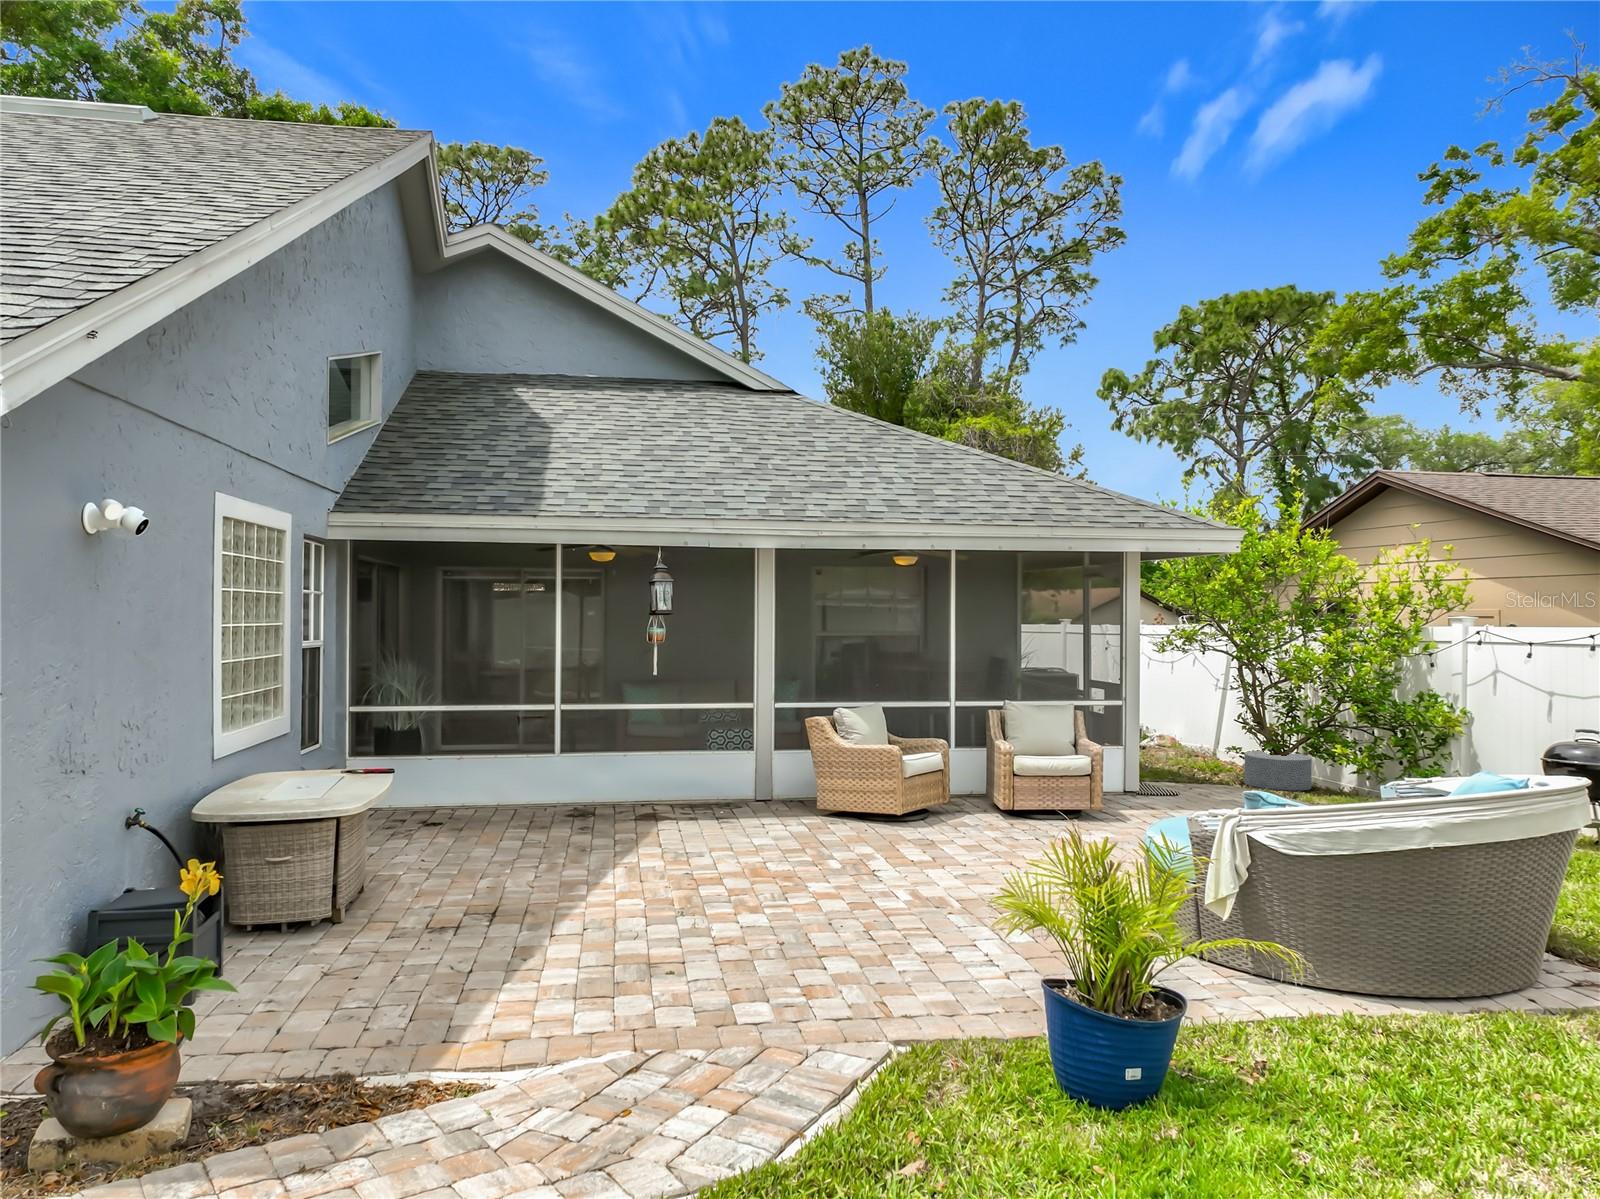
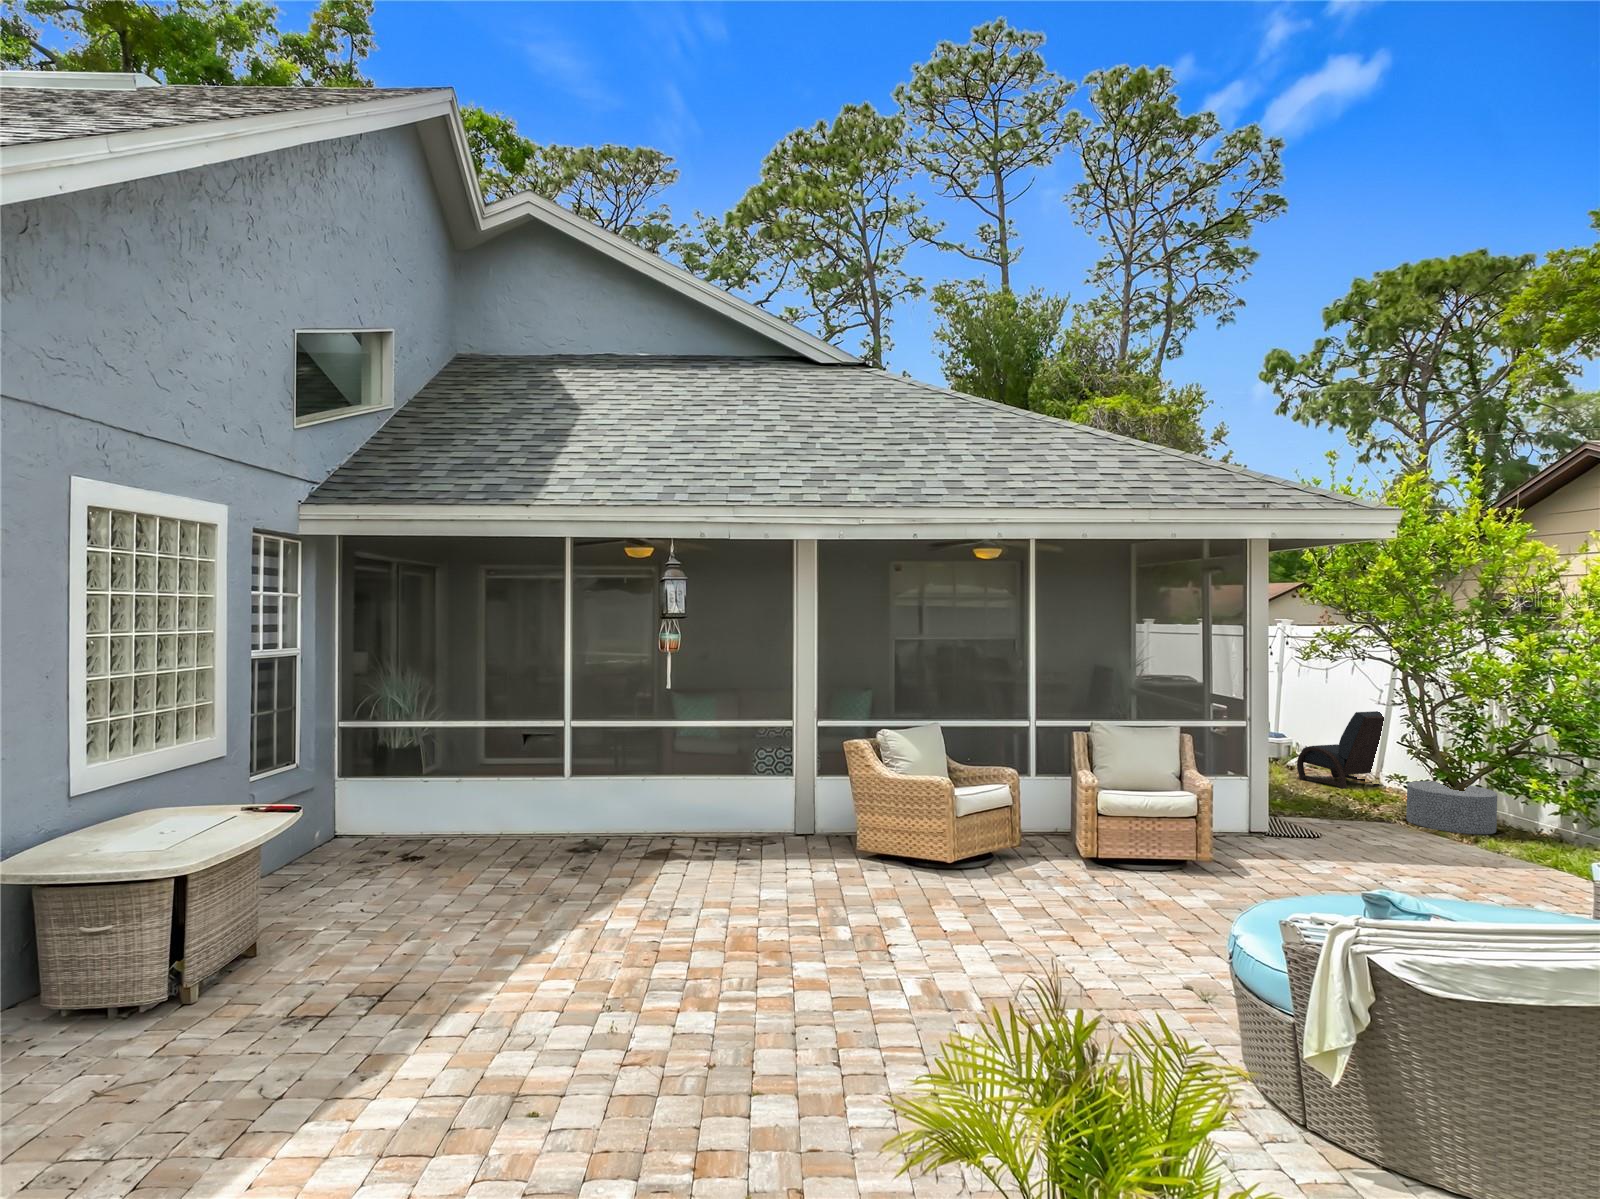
lounge chair: none [1155,696,1233,763] -> present [1297,711,1384,789]

